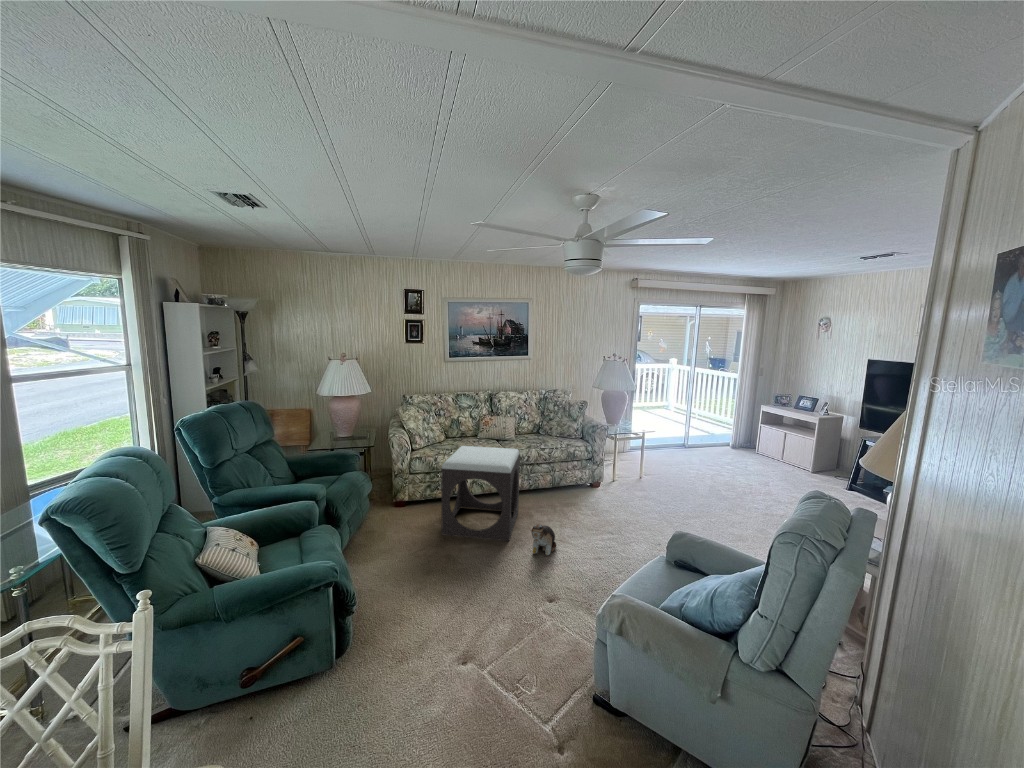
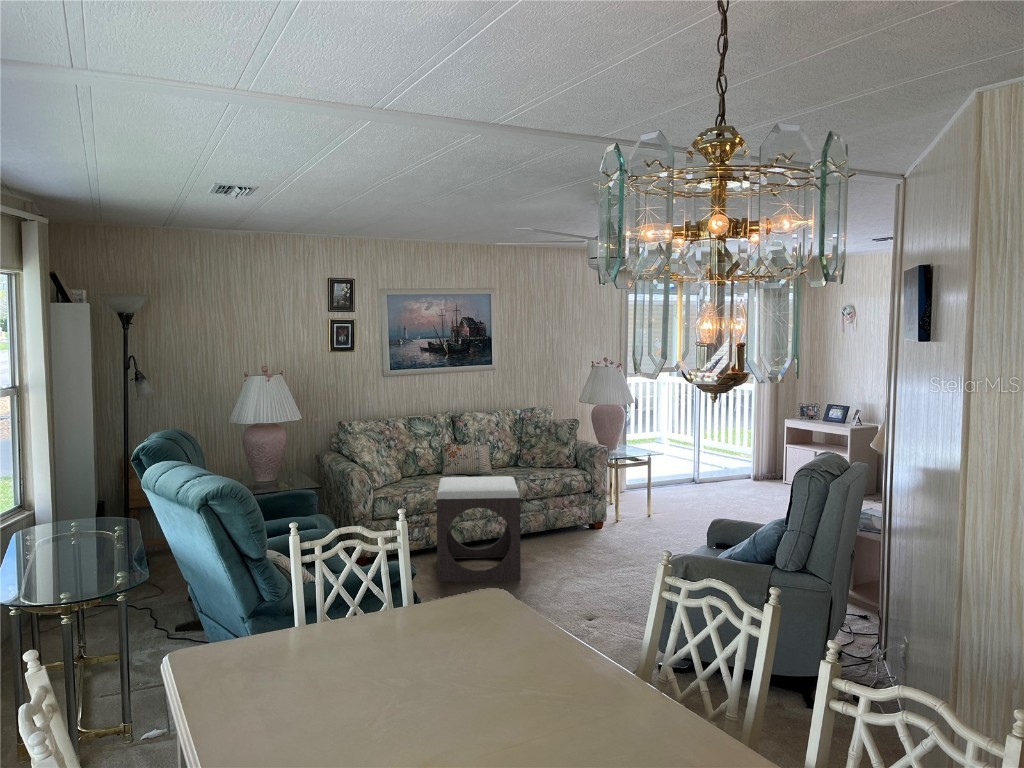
plush toy: present [529,524,556,555] -> none [550,549,577,586]

